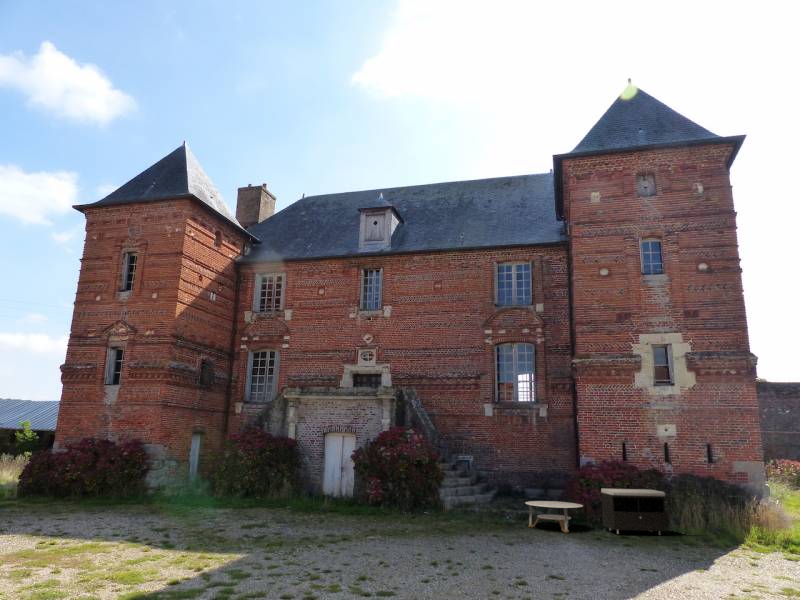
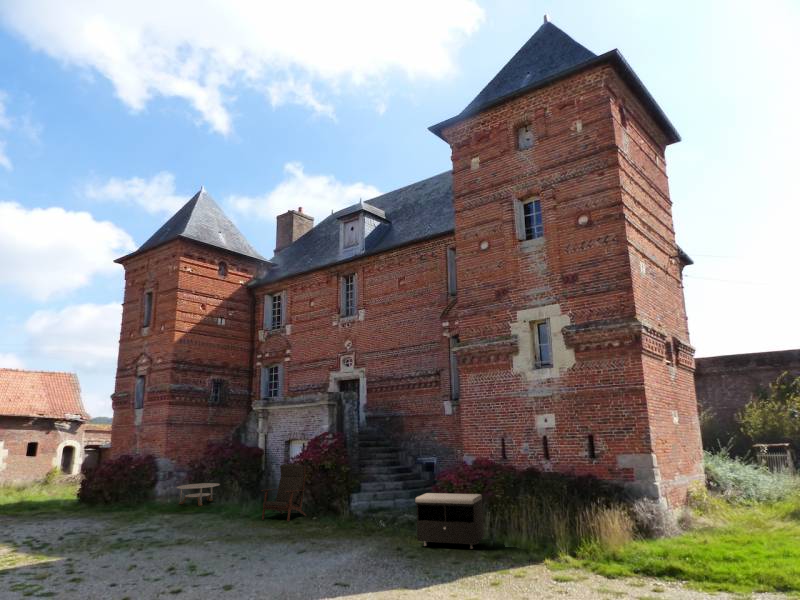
lounge chair: none [388,462,424,519] -> present [261,465,306,521]
round table: present [525,501,583,532] -> present [177,483,220,506]

